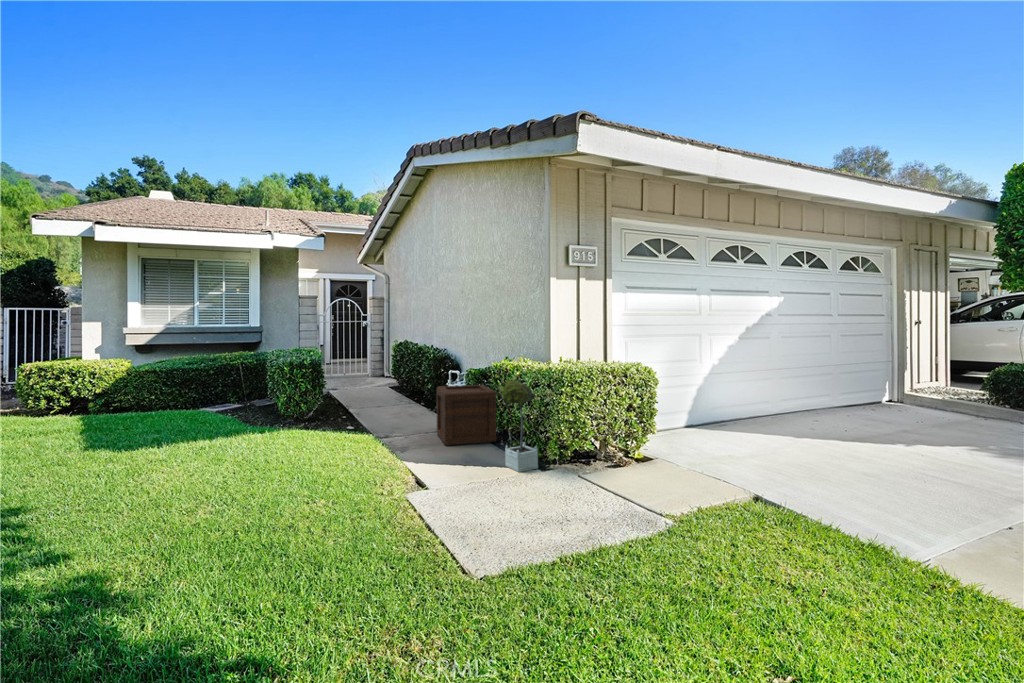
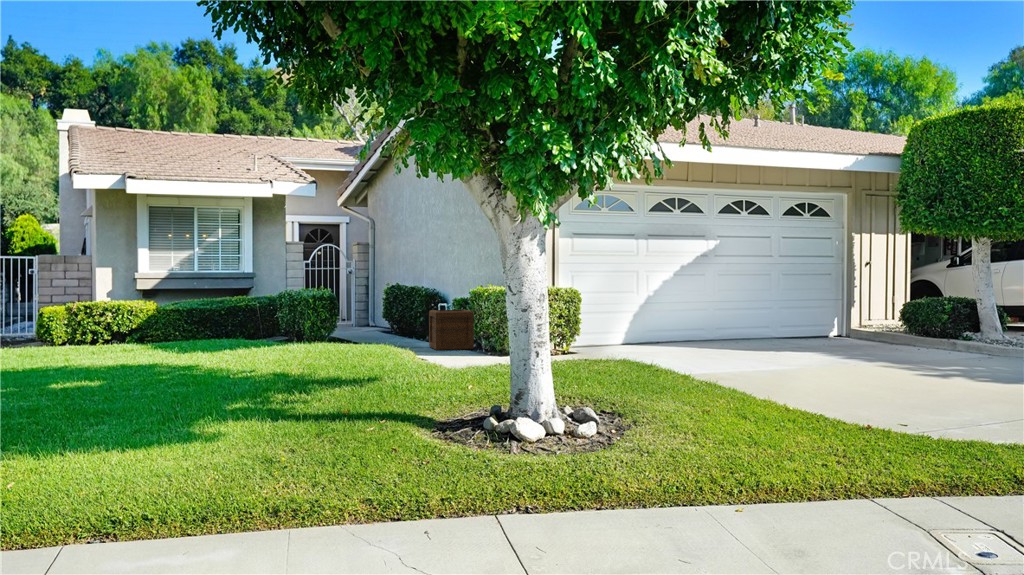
potted tree: present [501,380,538,472] -> none [474,296,498,356]

